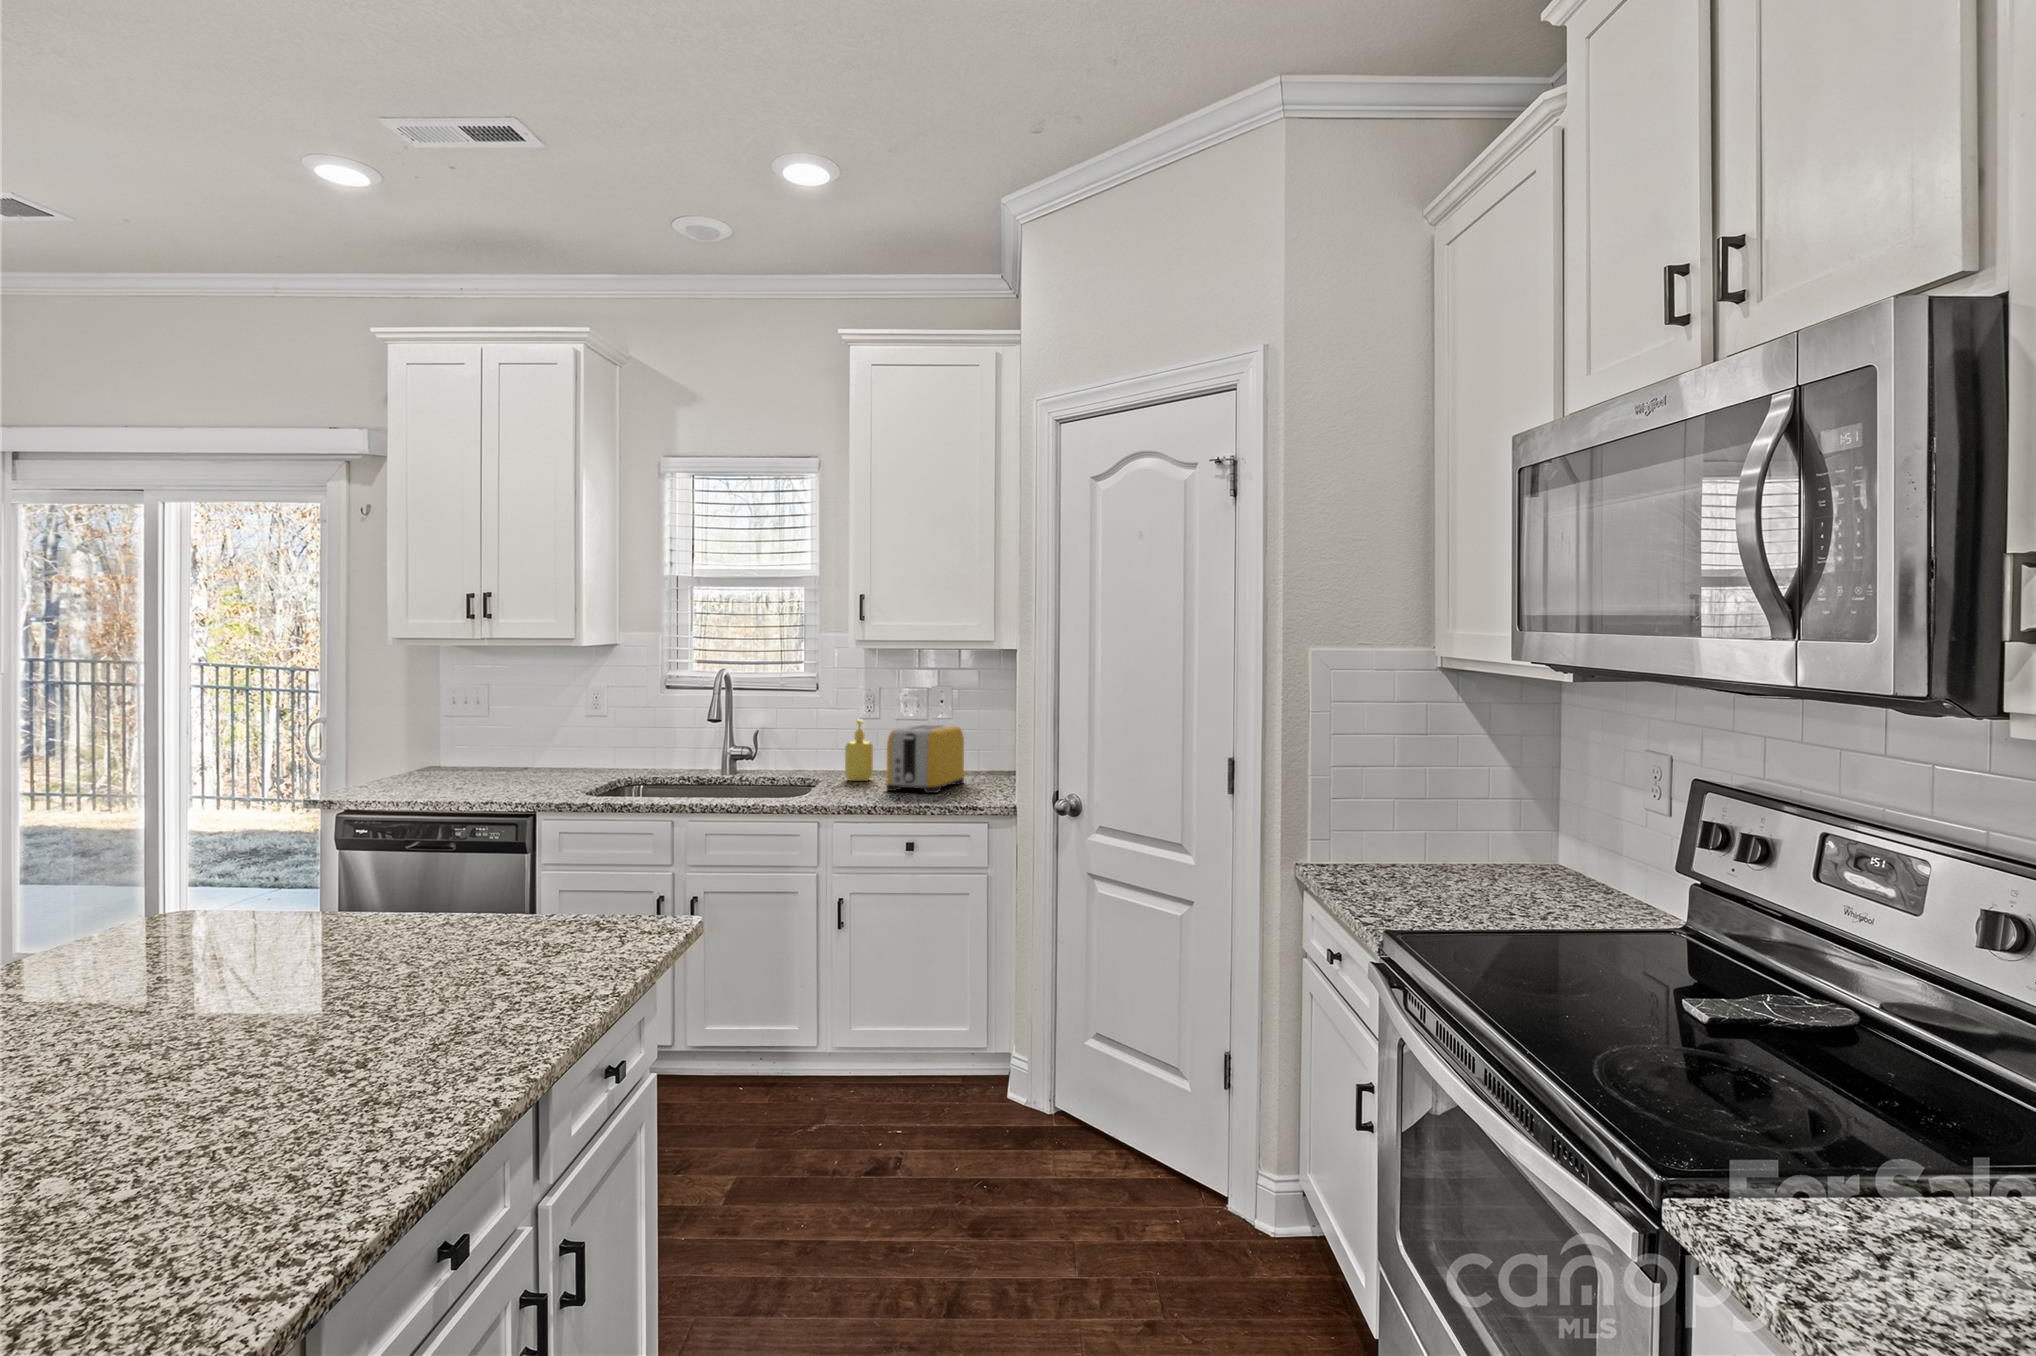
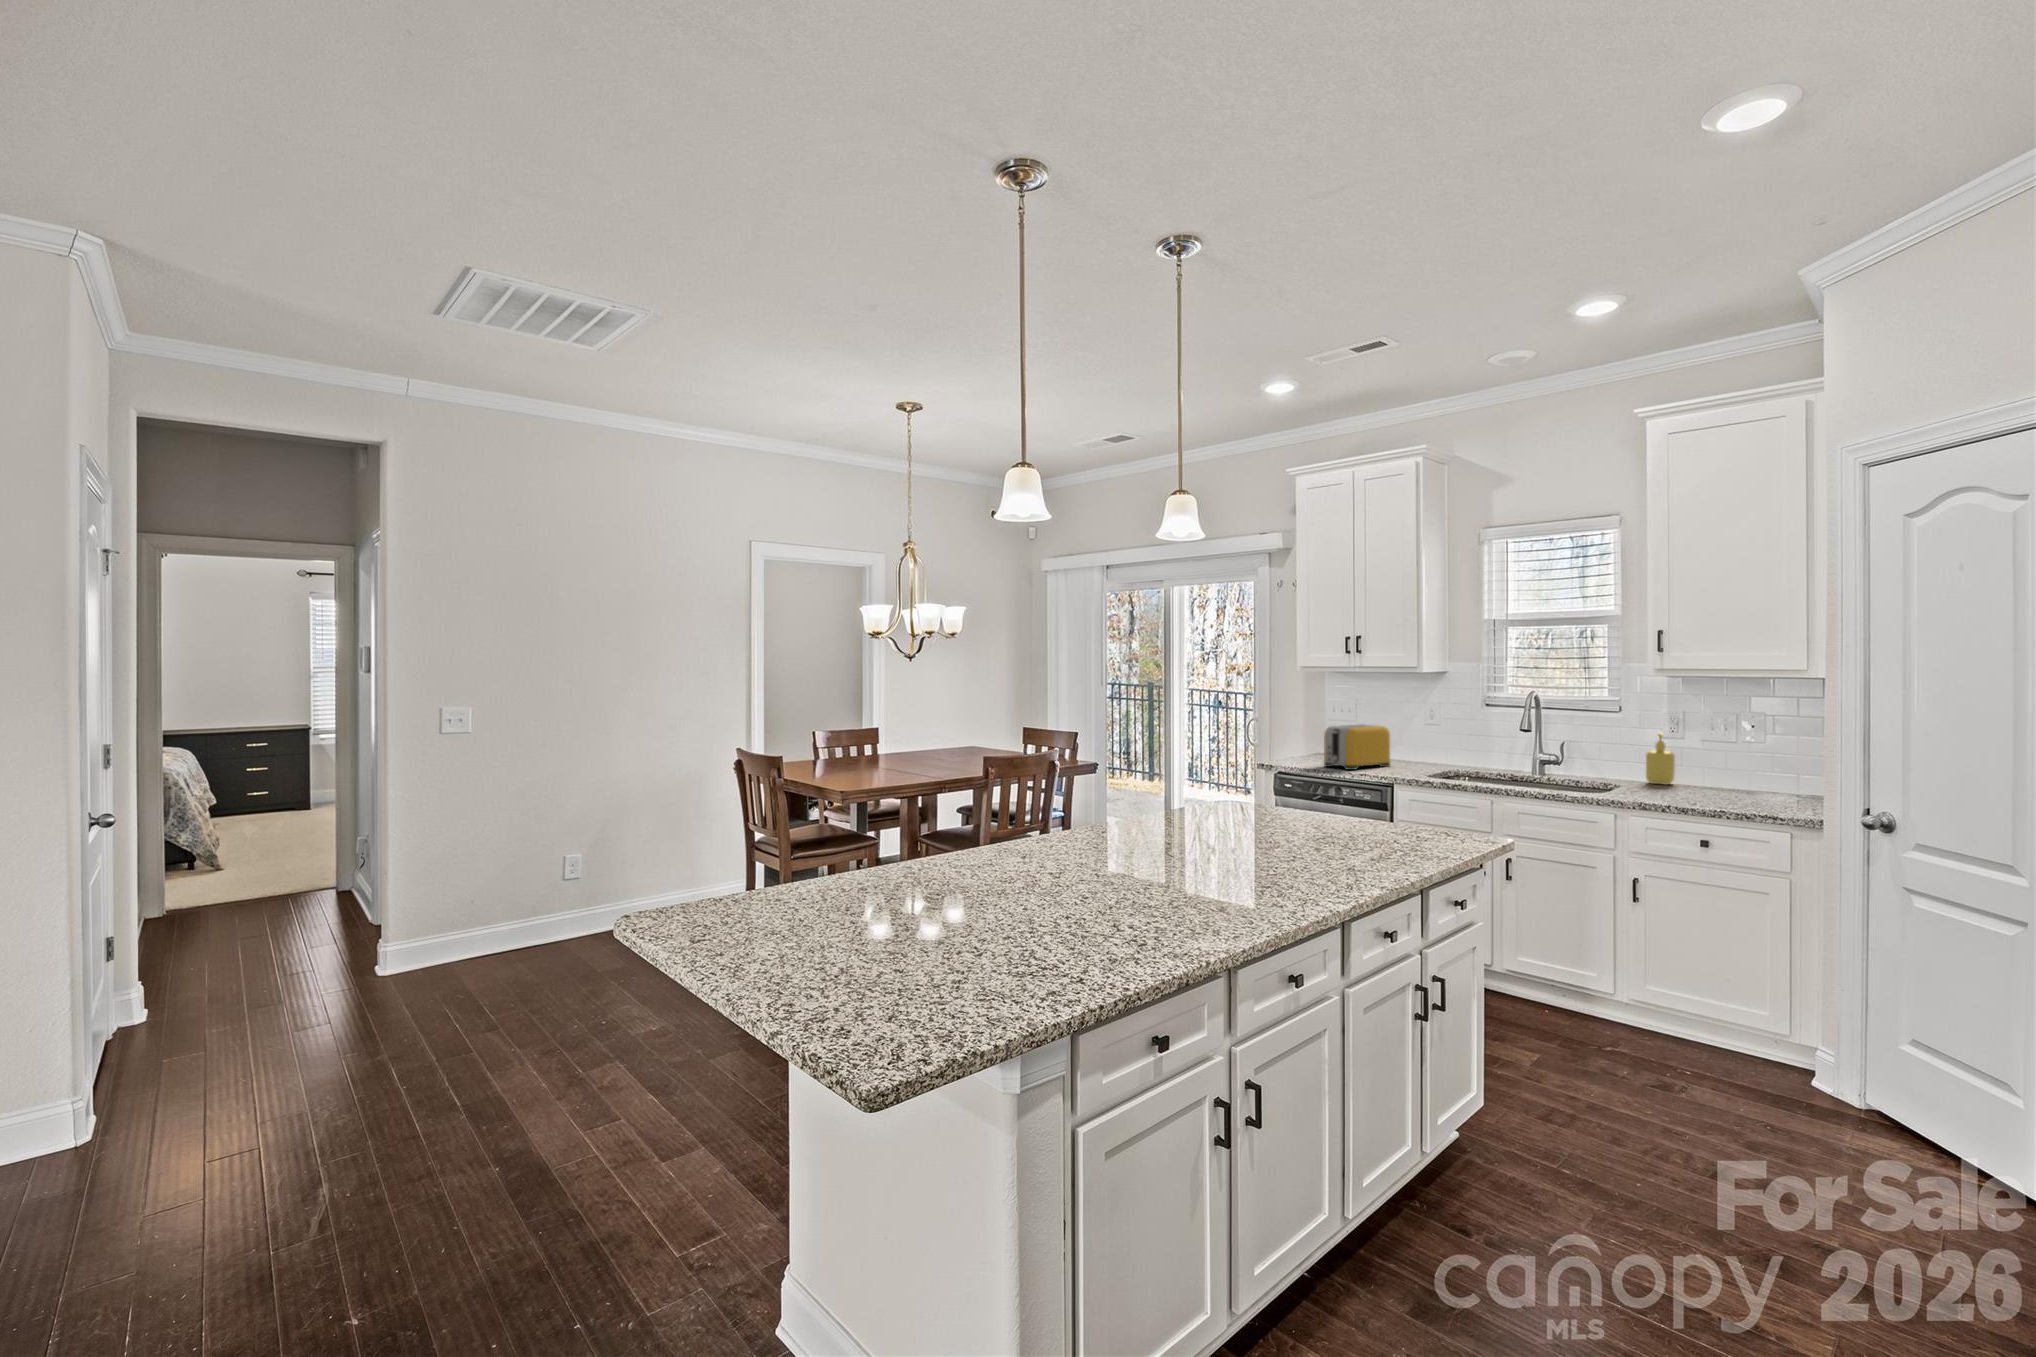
toaster: present [886,725,964,793] -> present [1324,724,1390,770]

